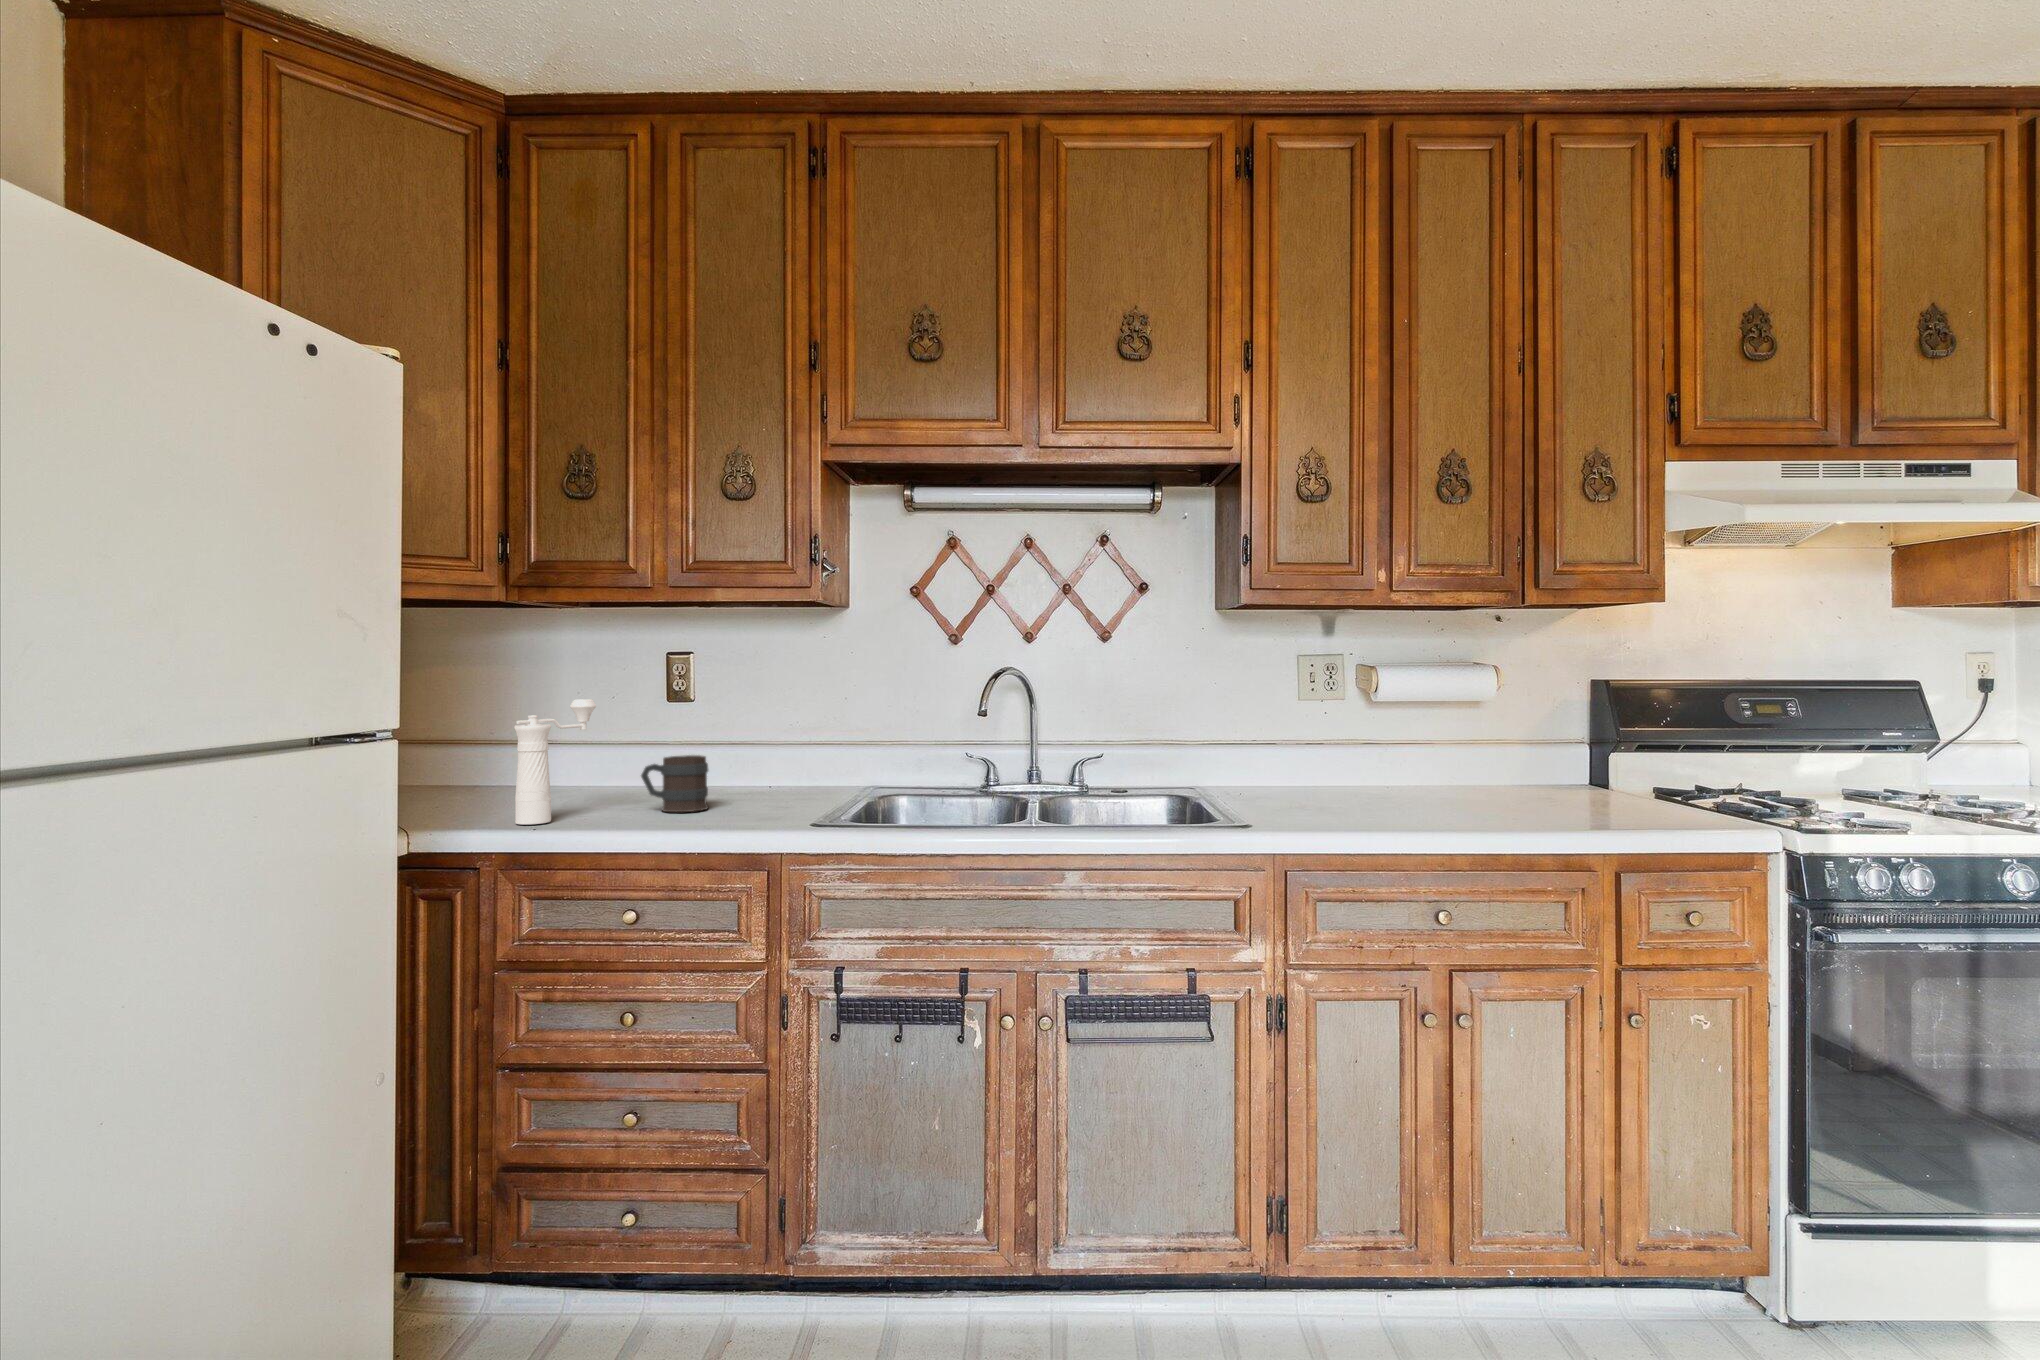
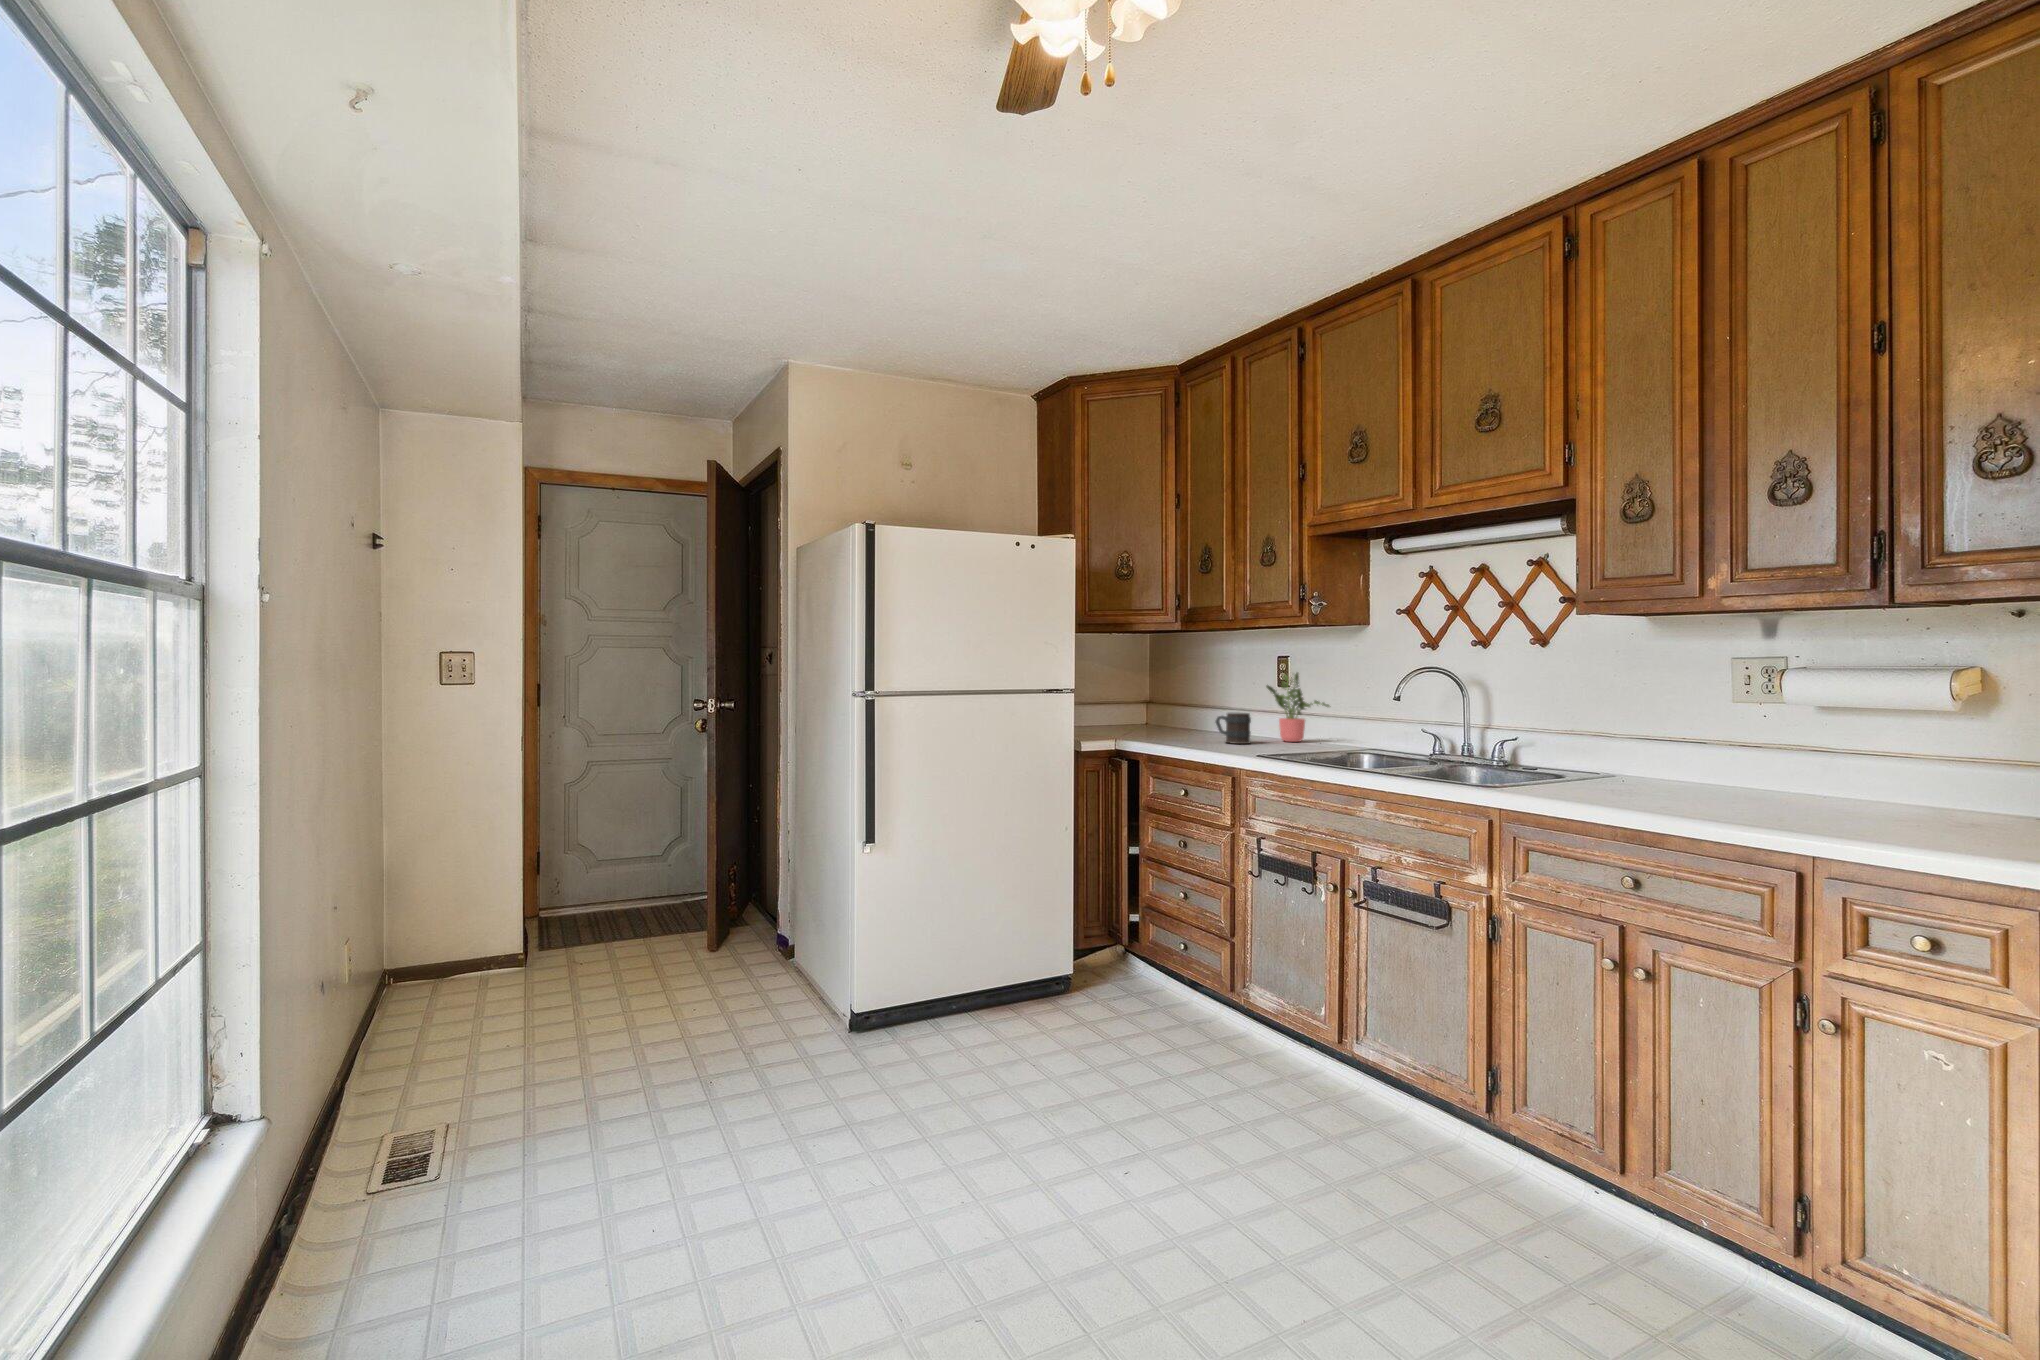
potted plant: none [705,681,791,796] -> present [1266,673,1329,742]
pepper mill: present [514,699,596,825] -> none [1151,679,1198,739]

